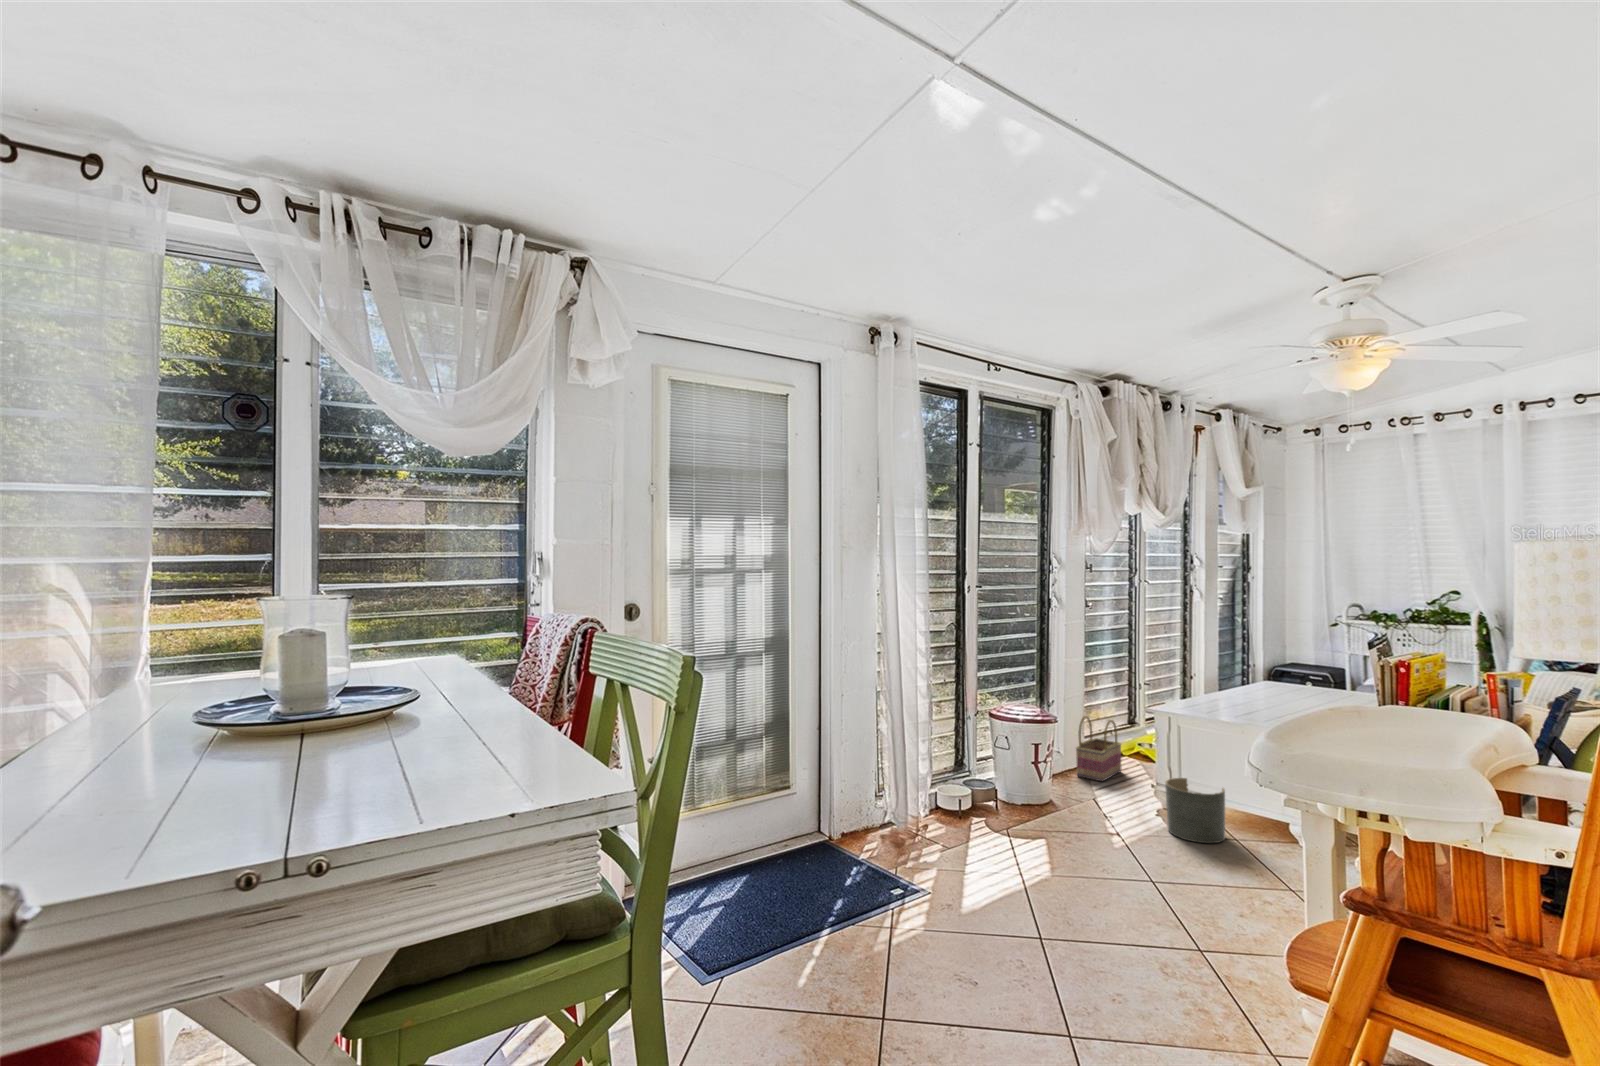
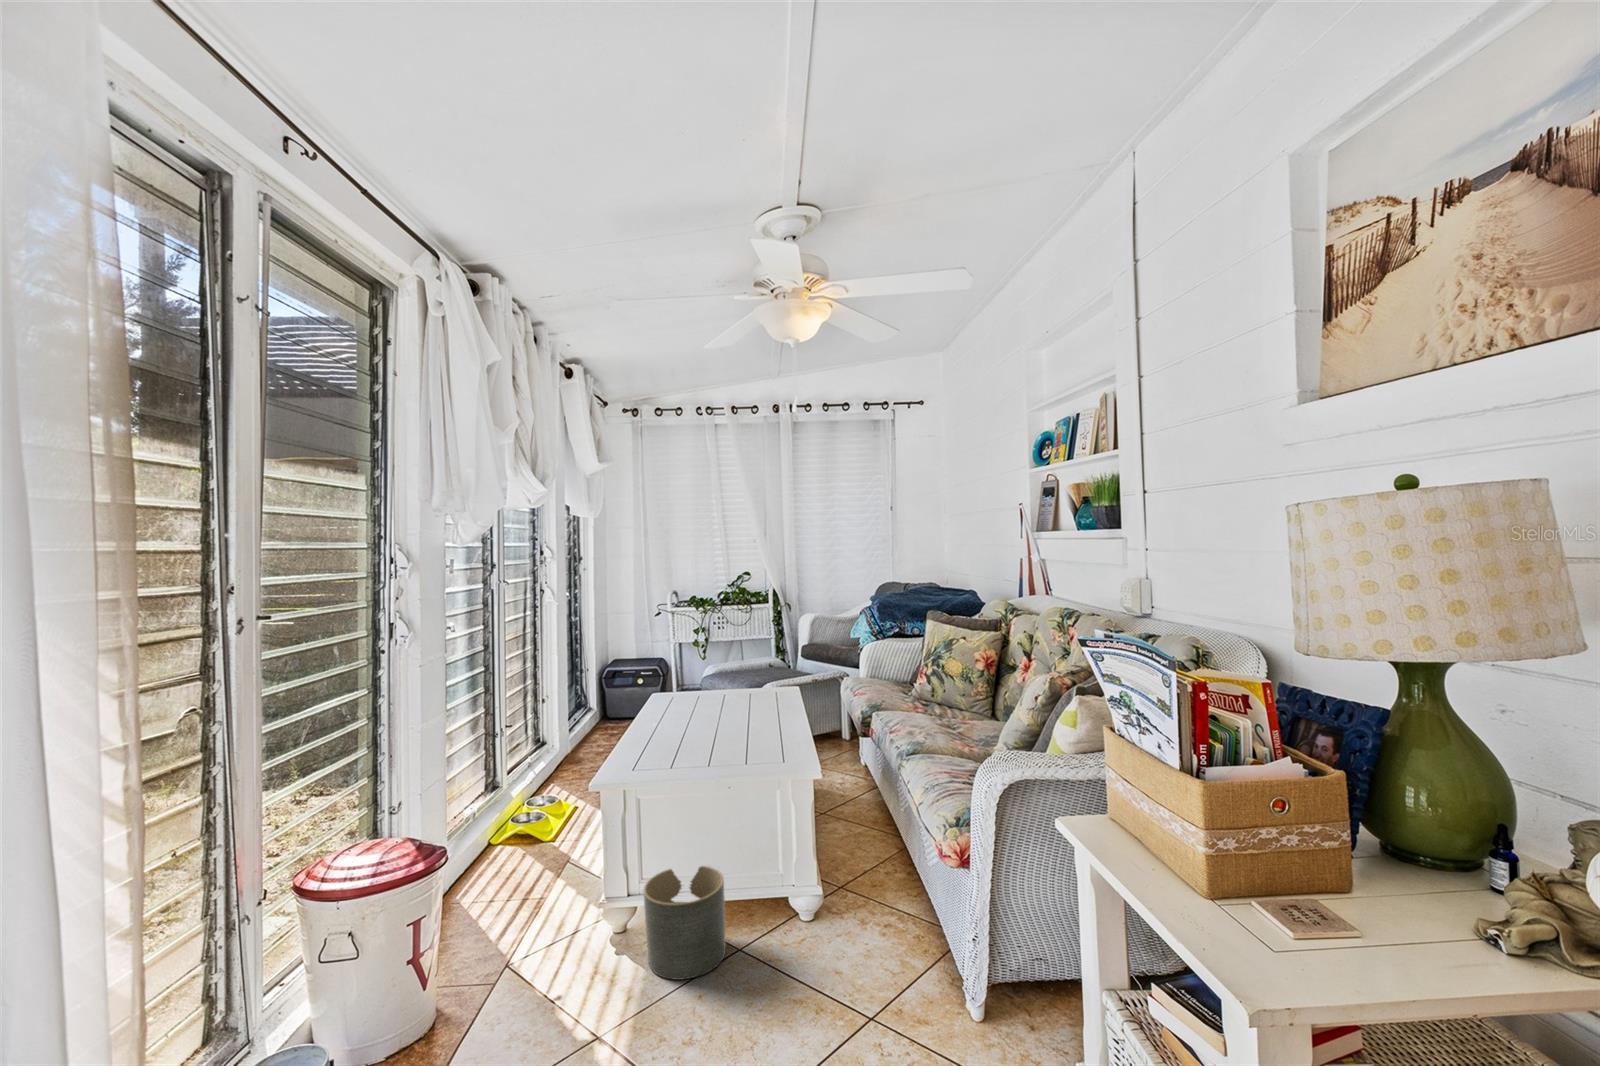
basket: present [1076,716,1121,781] -> none [444,807,507,927]

